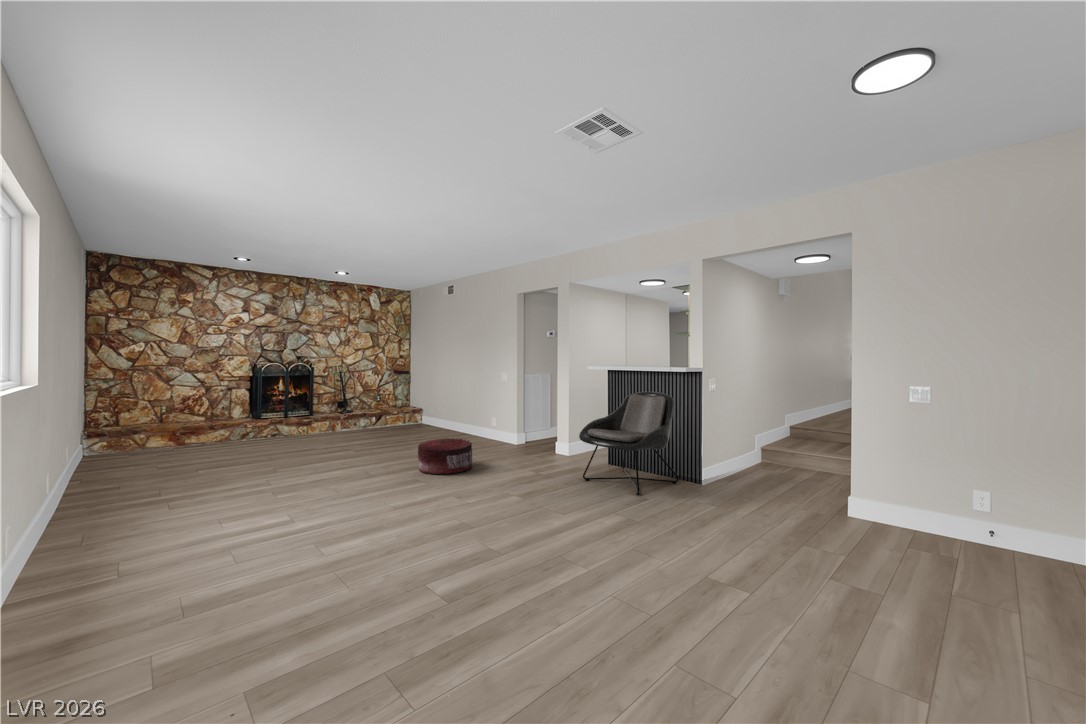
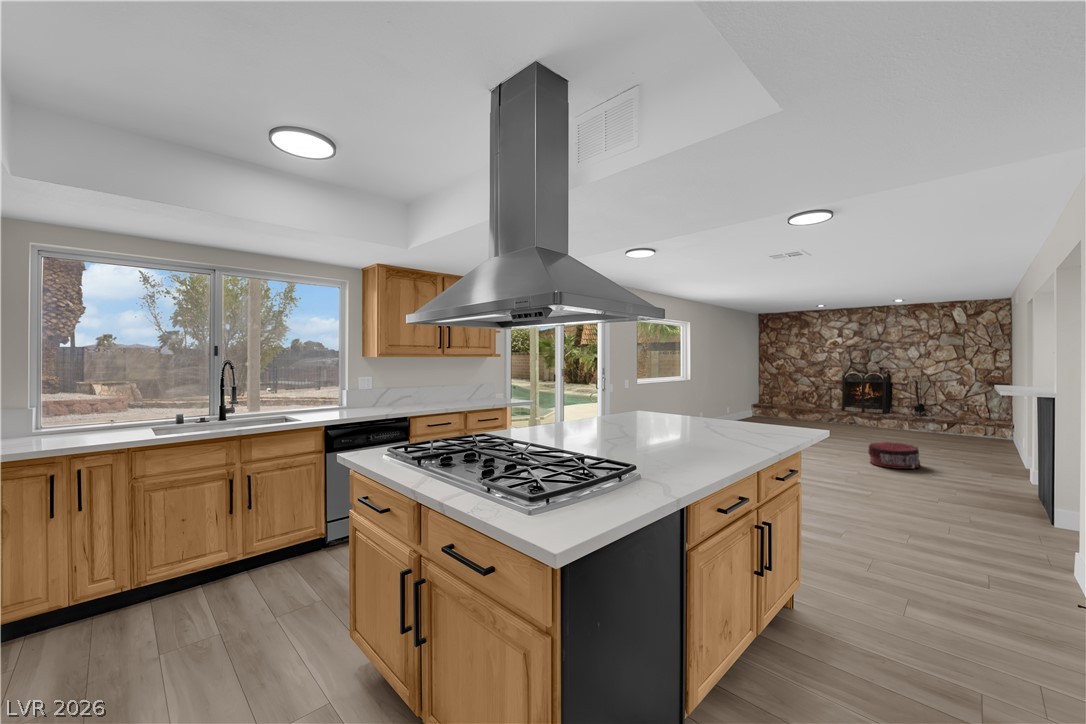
lounge chair: present [579,392,679,495] -> none [957,433,1071,531]

